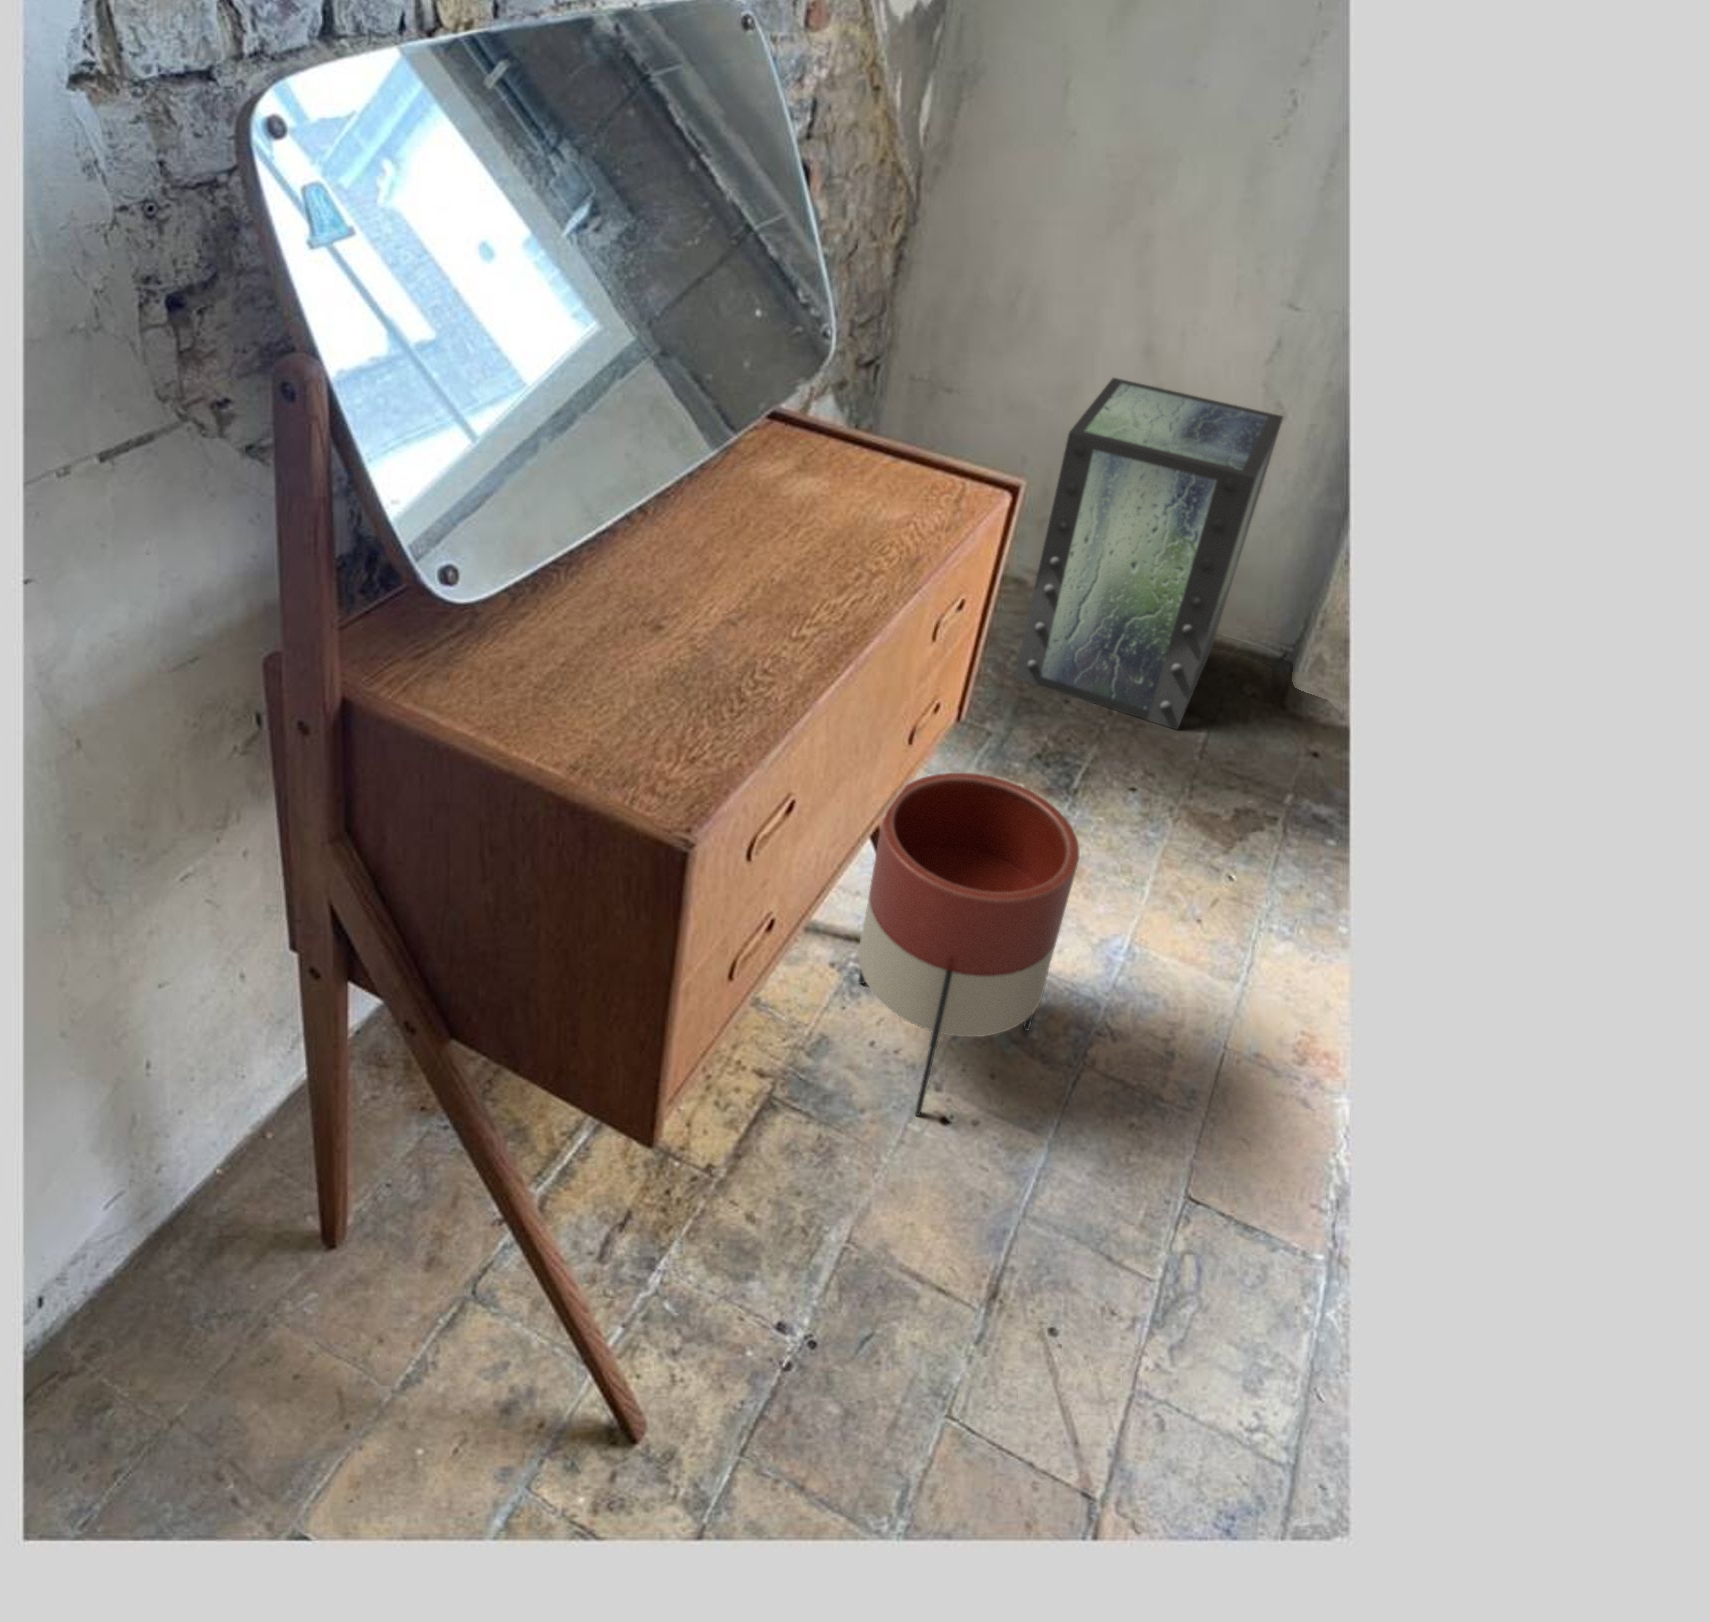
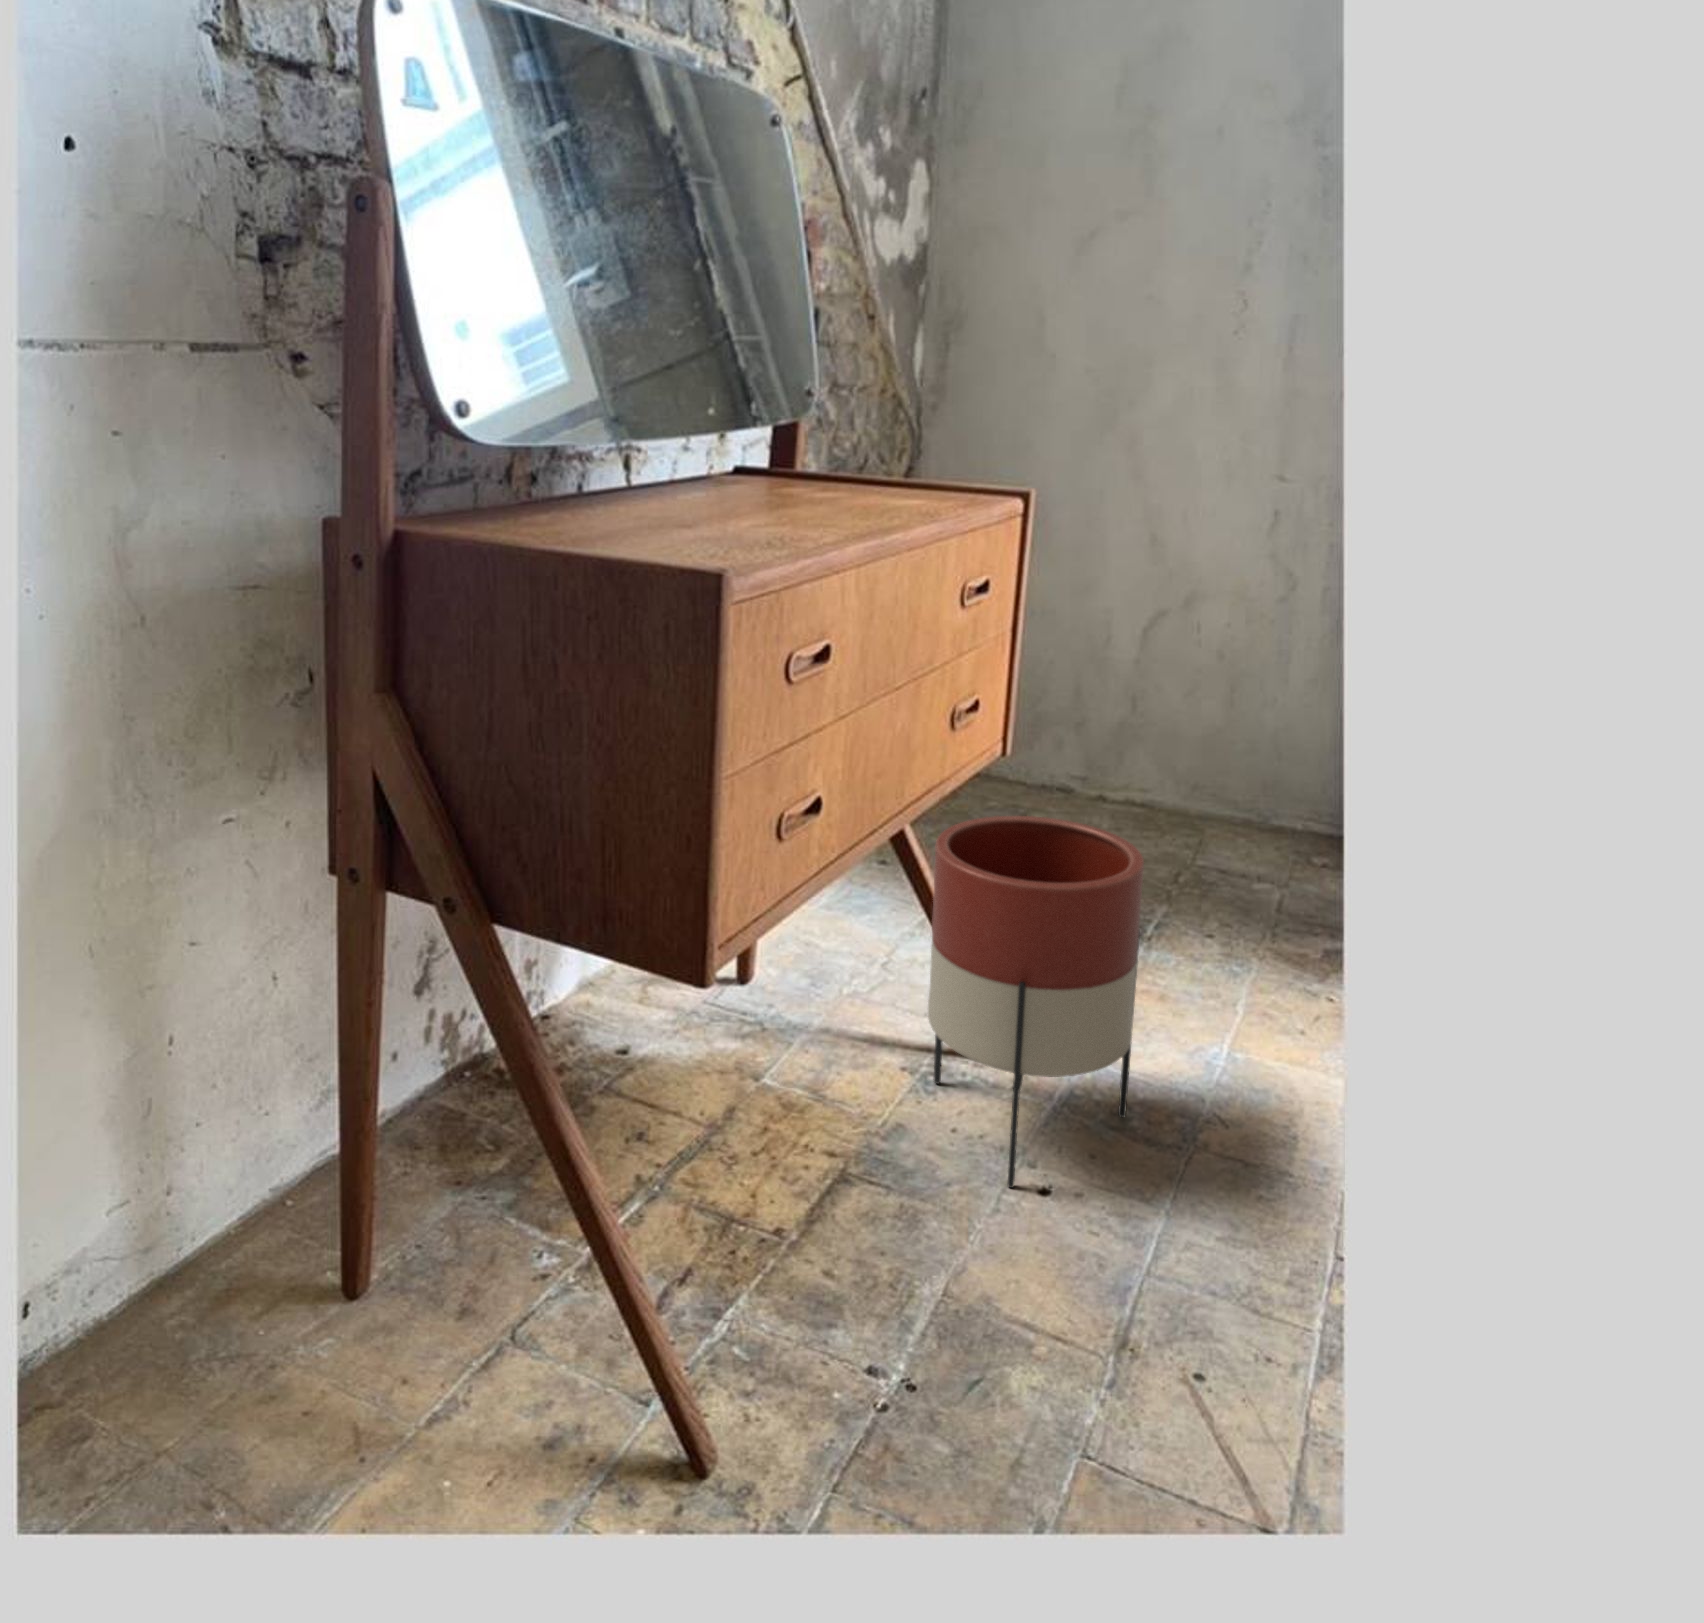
storage box: present [1015,378,1283,730] -> none [1070,577,1292,896]

